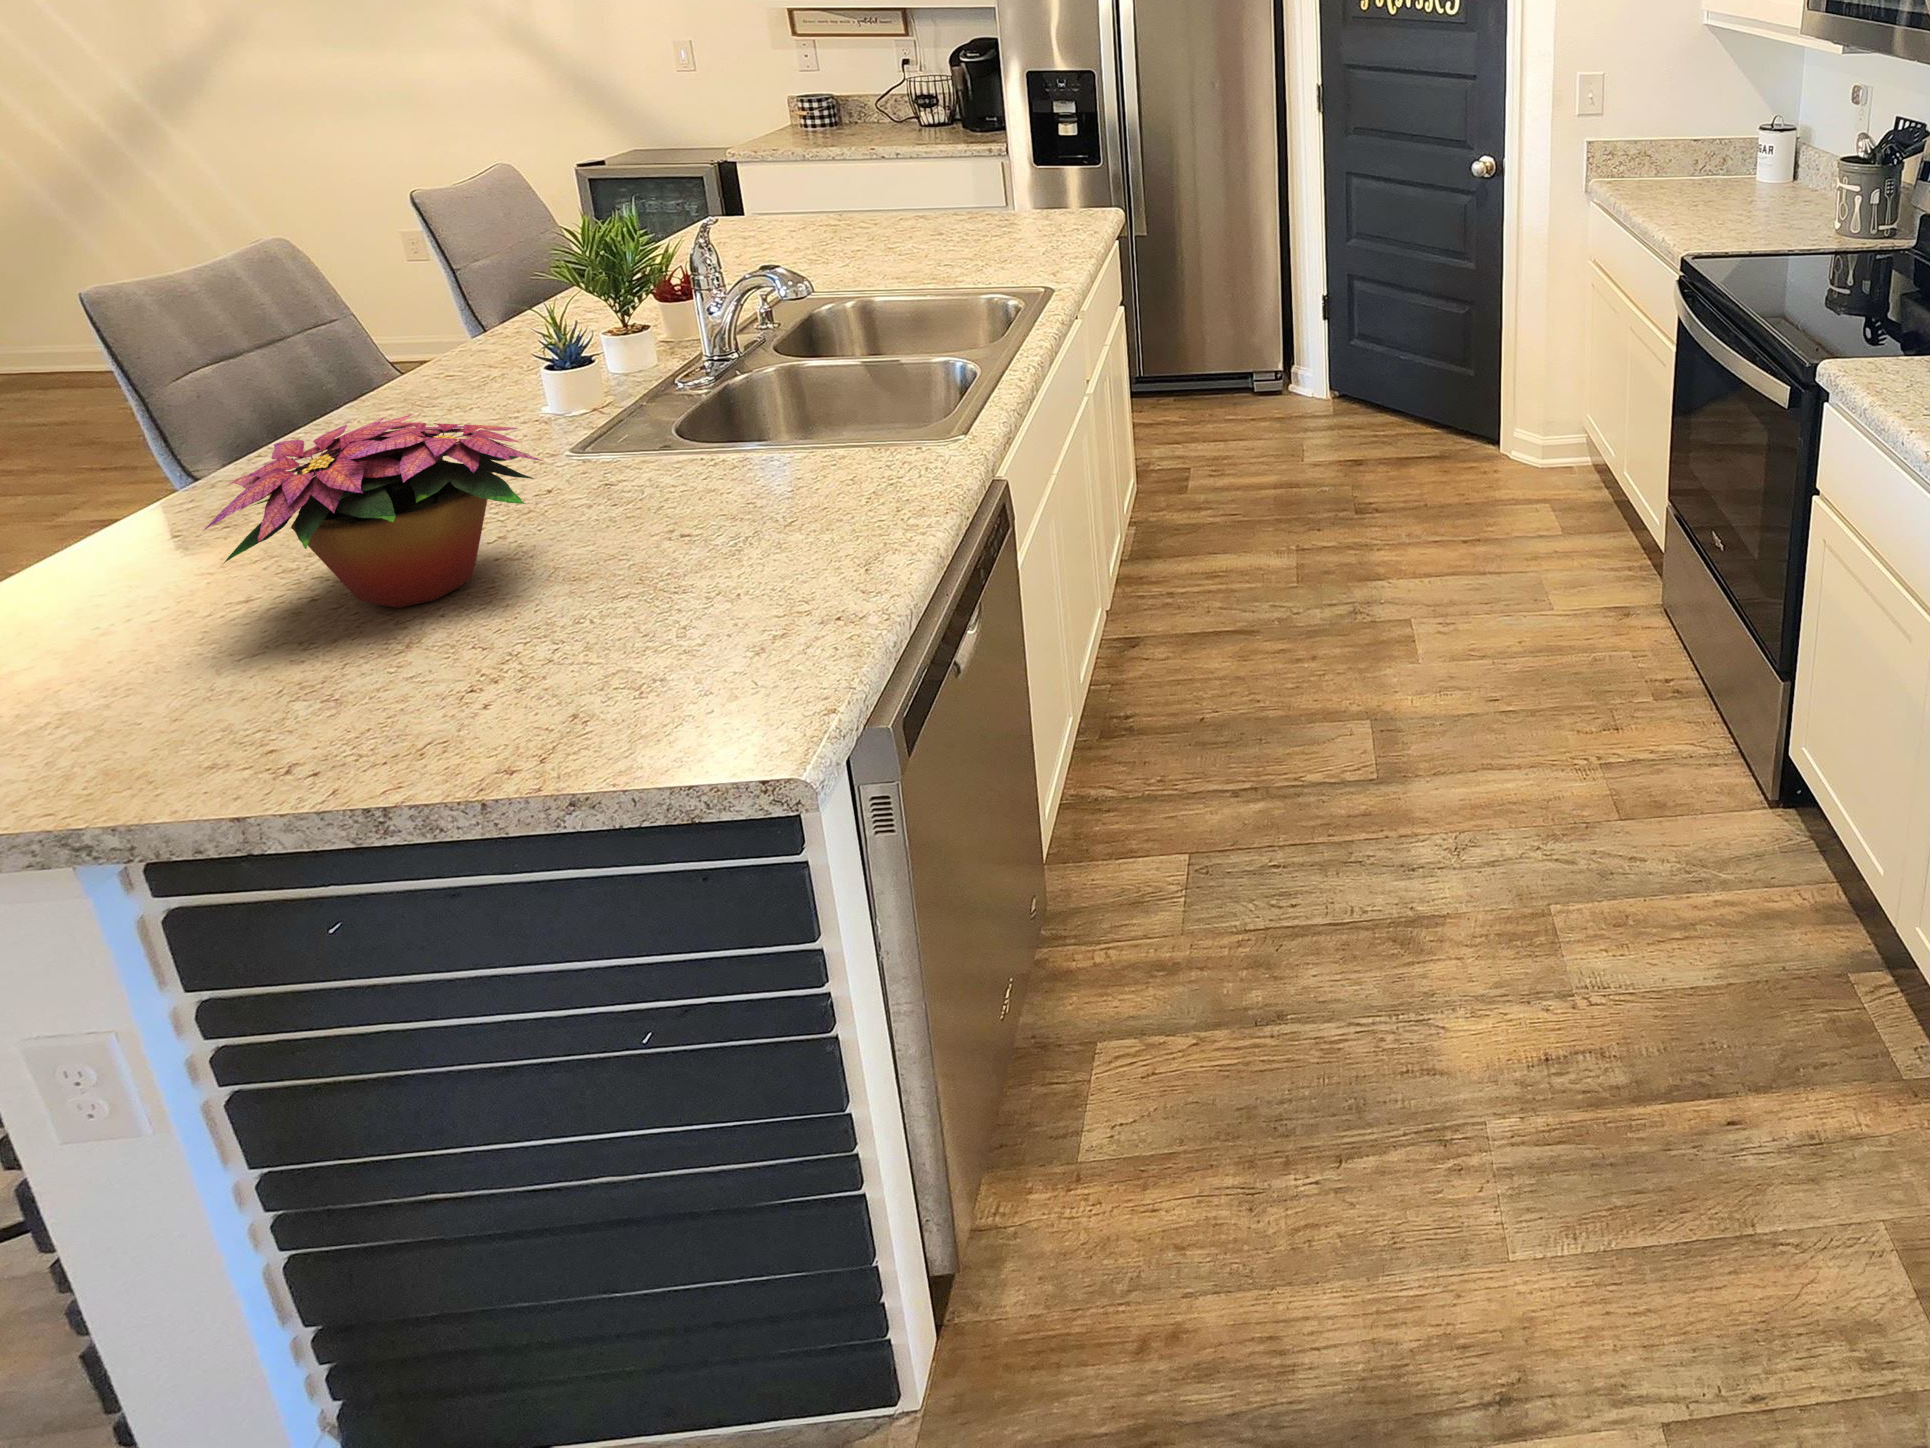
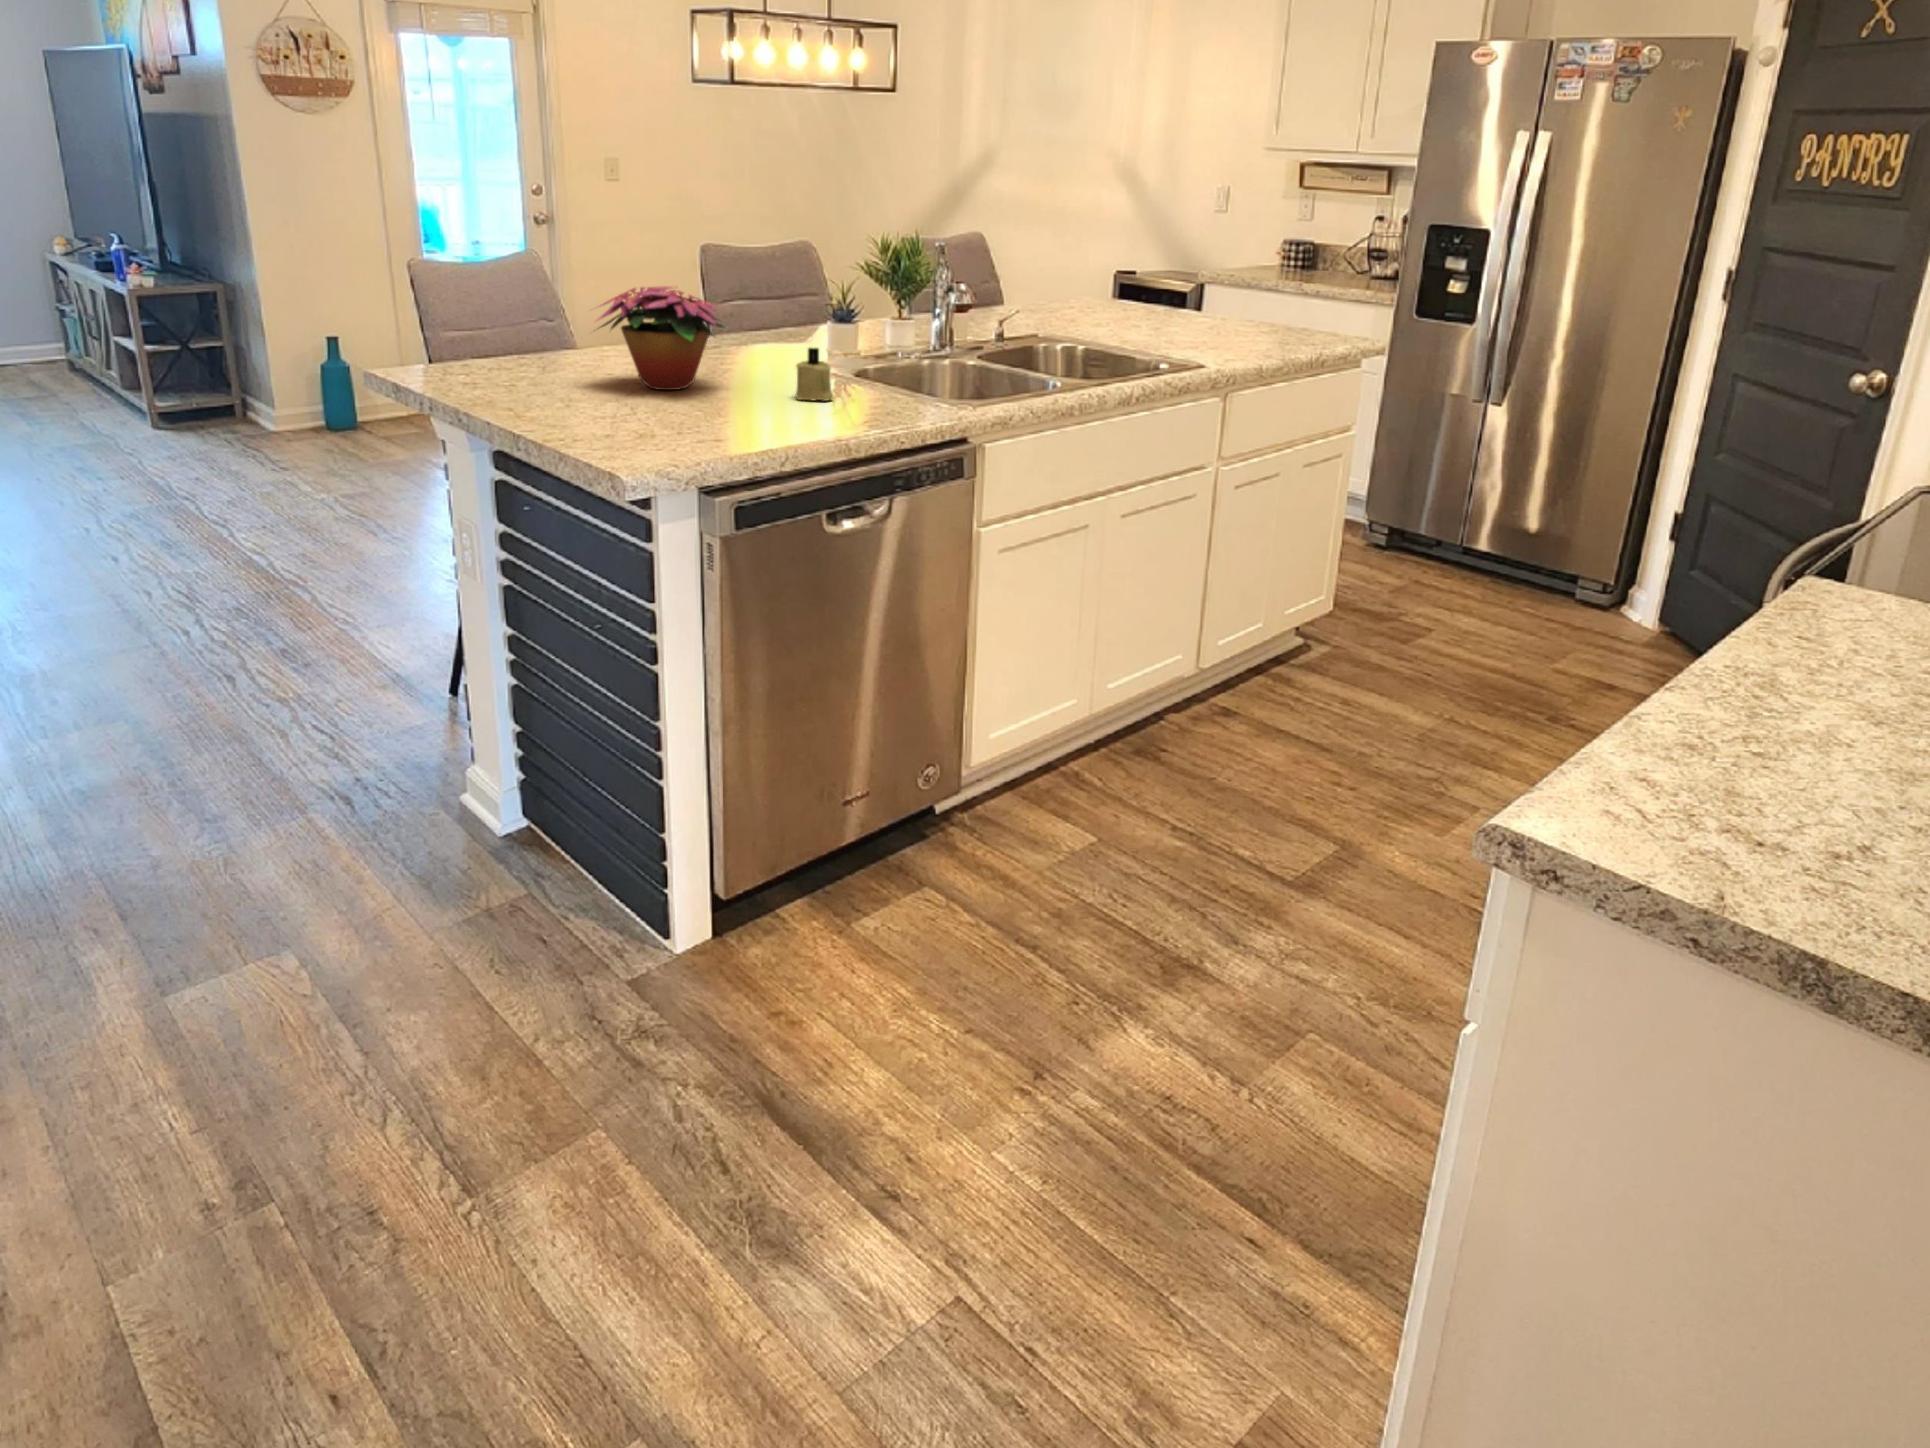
candle: none [677,433,756,520] -> present [796,348,834,401]

